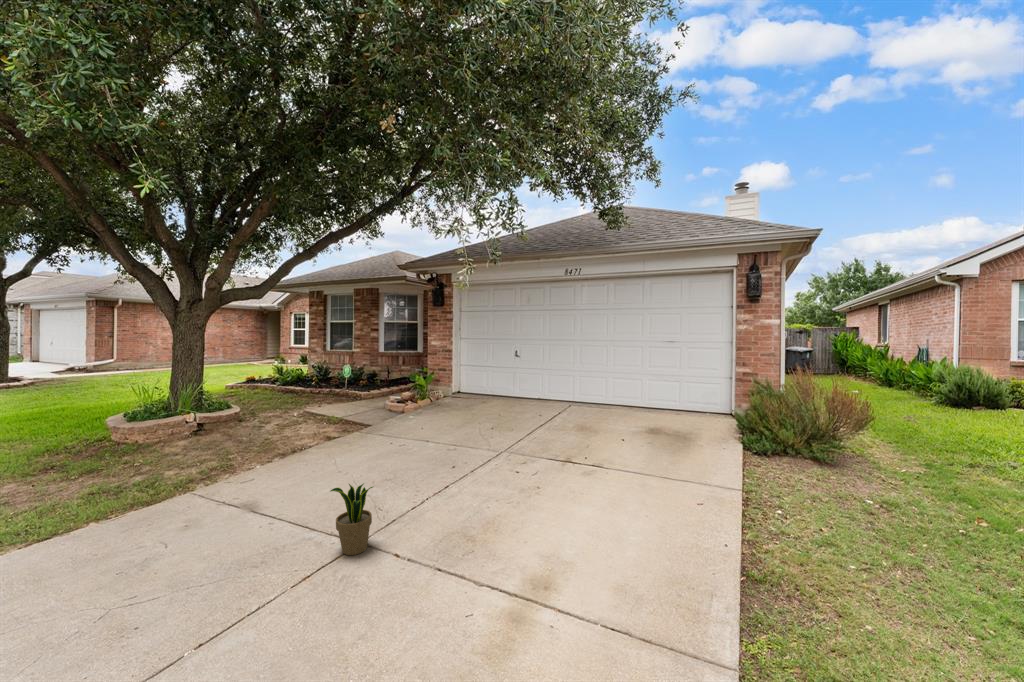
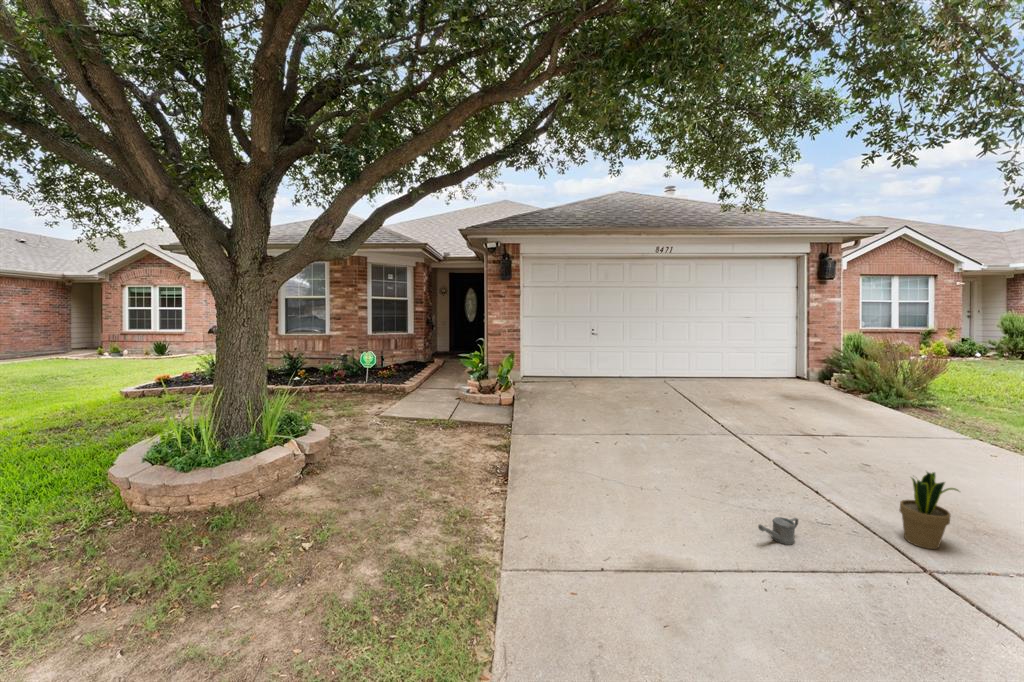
watering can: none [250,505,292,528] -> present [758,517,798,545]

